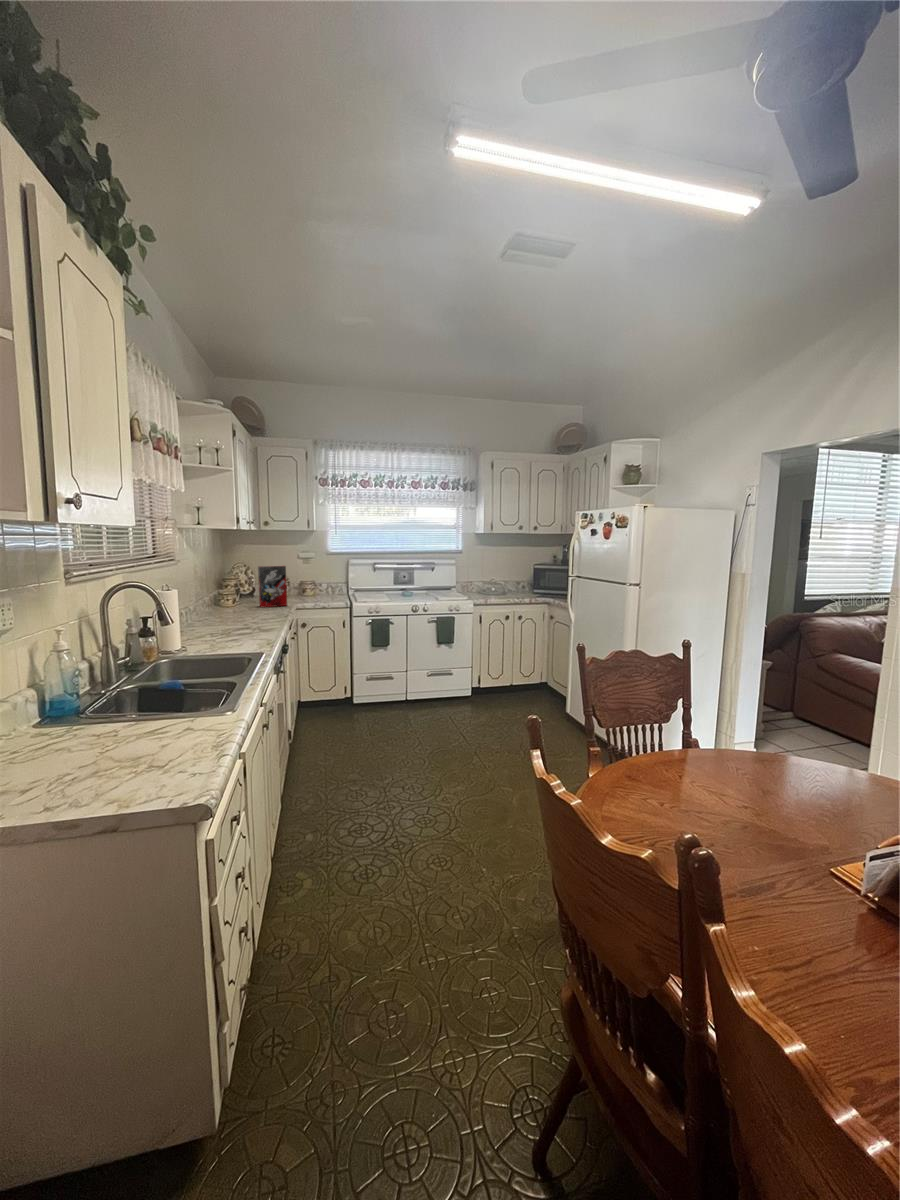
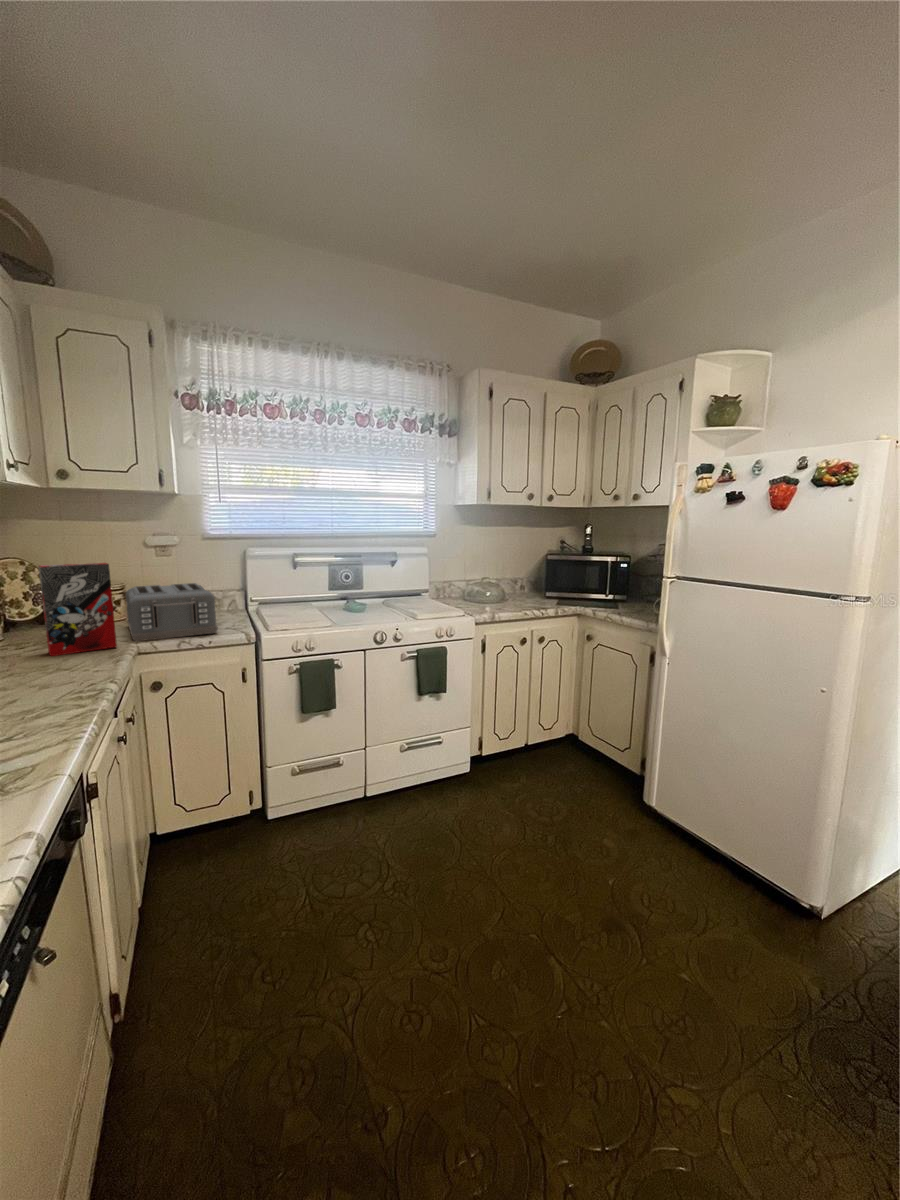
toaster: none [290,578,332,605] -> present [126,583,218,641]

